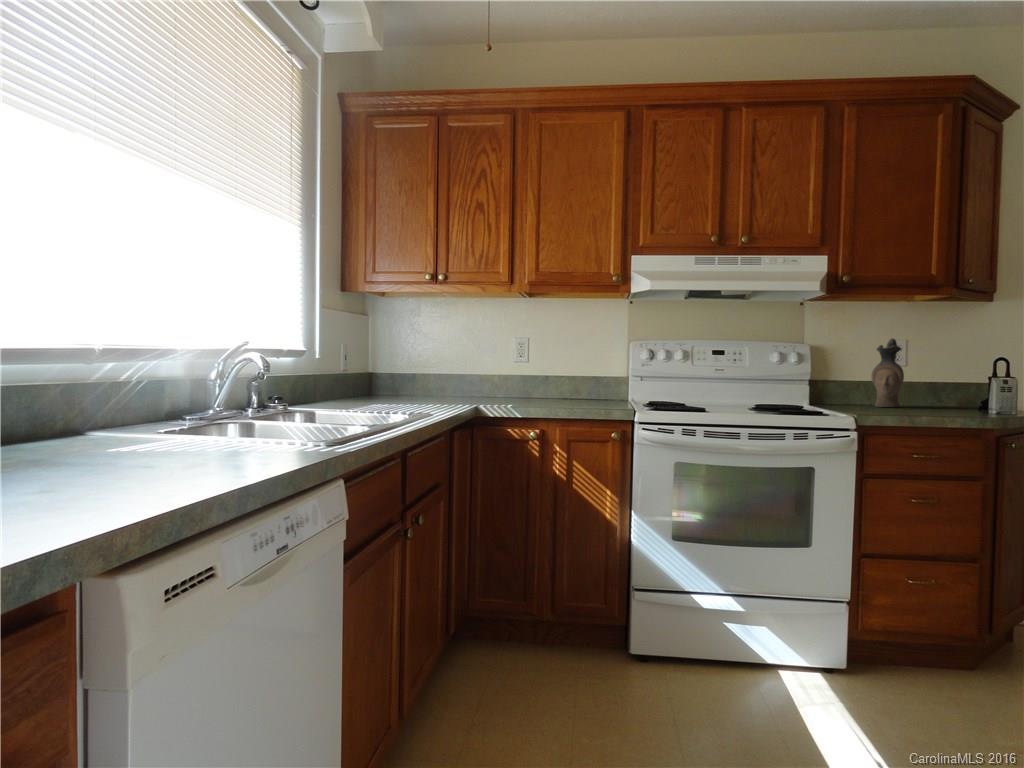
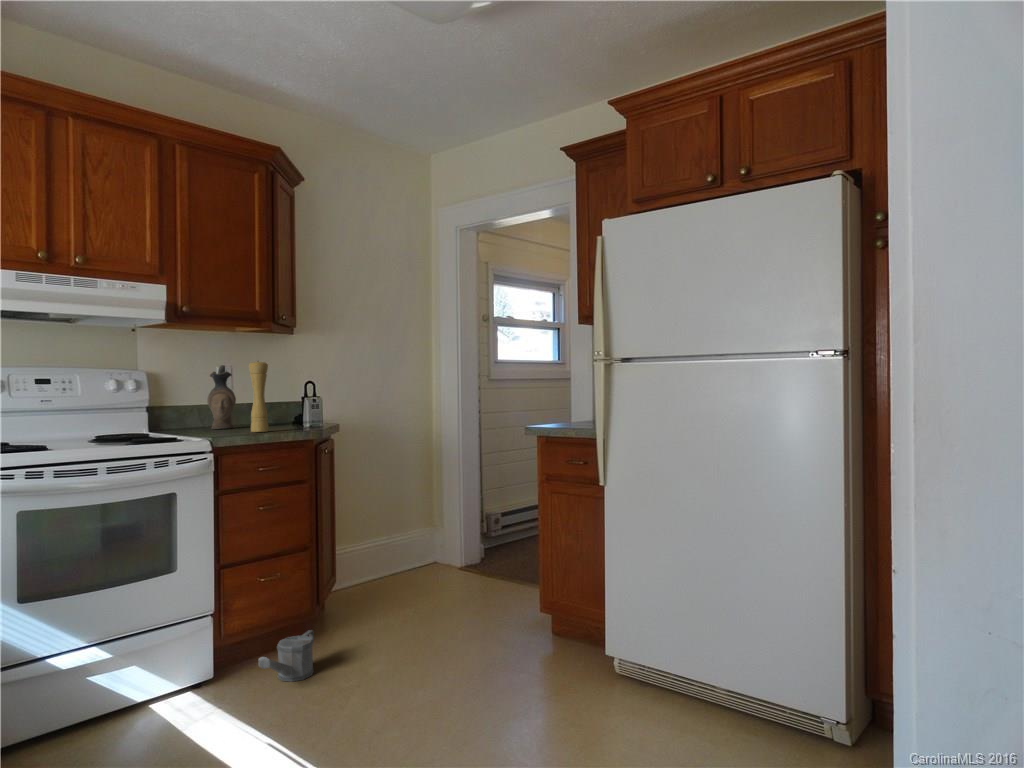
pepper mill: none [912,333,939,415] -> present [249,361,269,432]
watering can: none [892,658,975,716] -> present [258,630,314,682]

